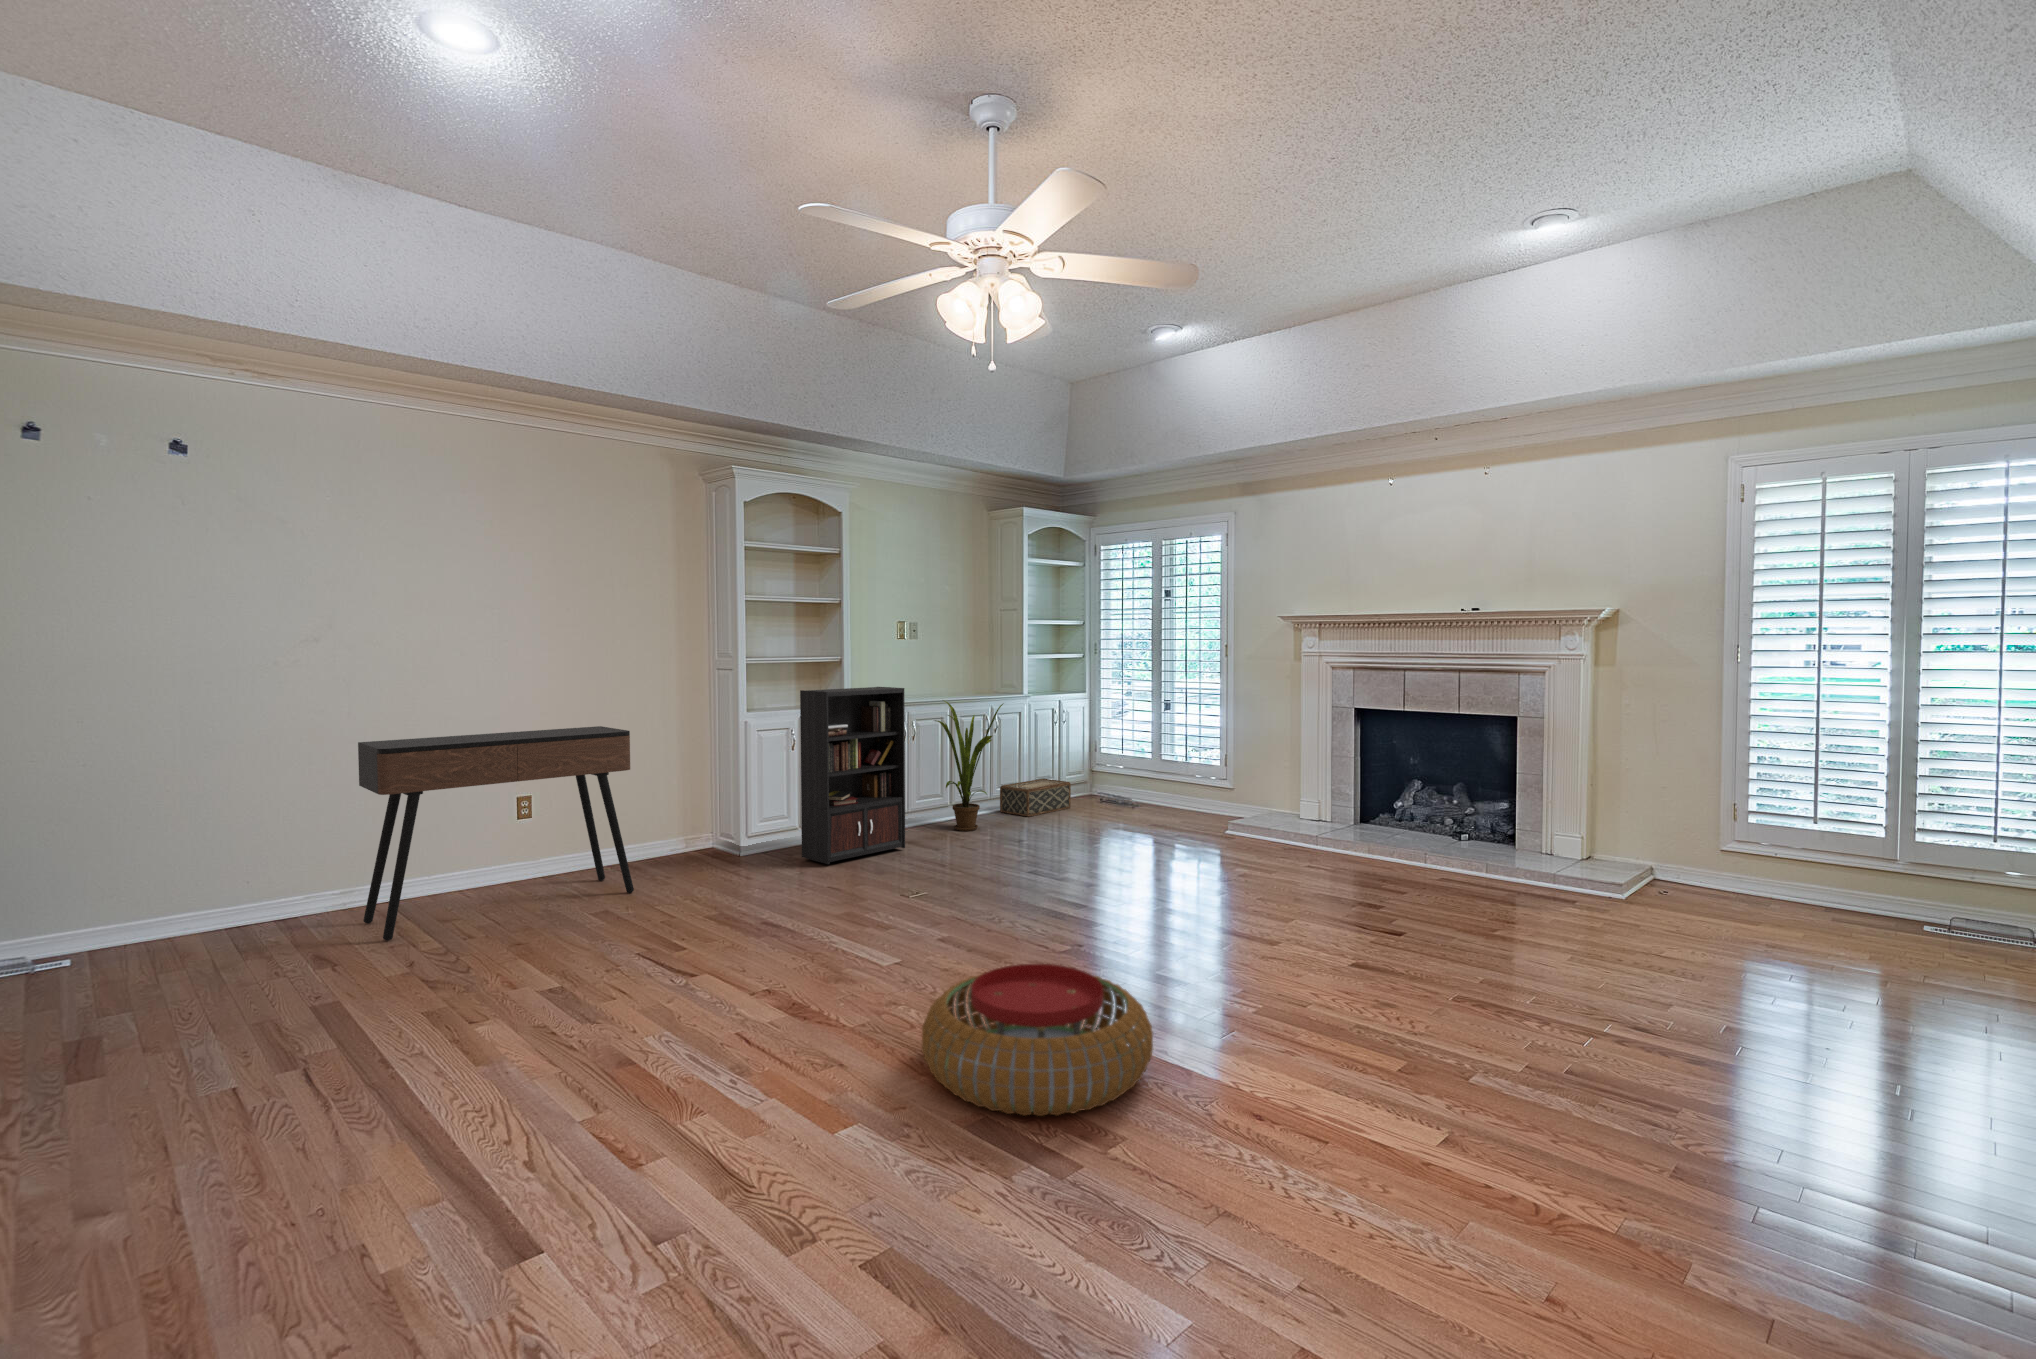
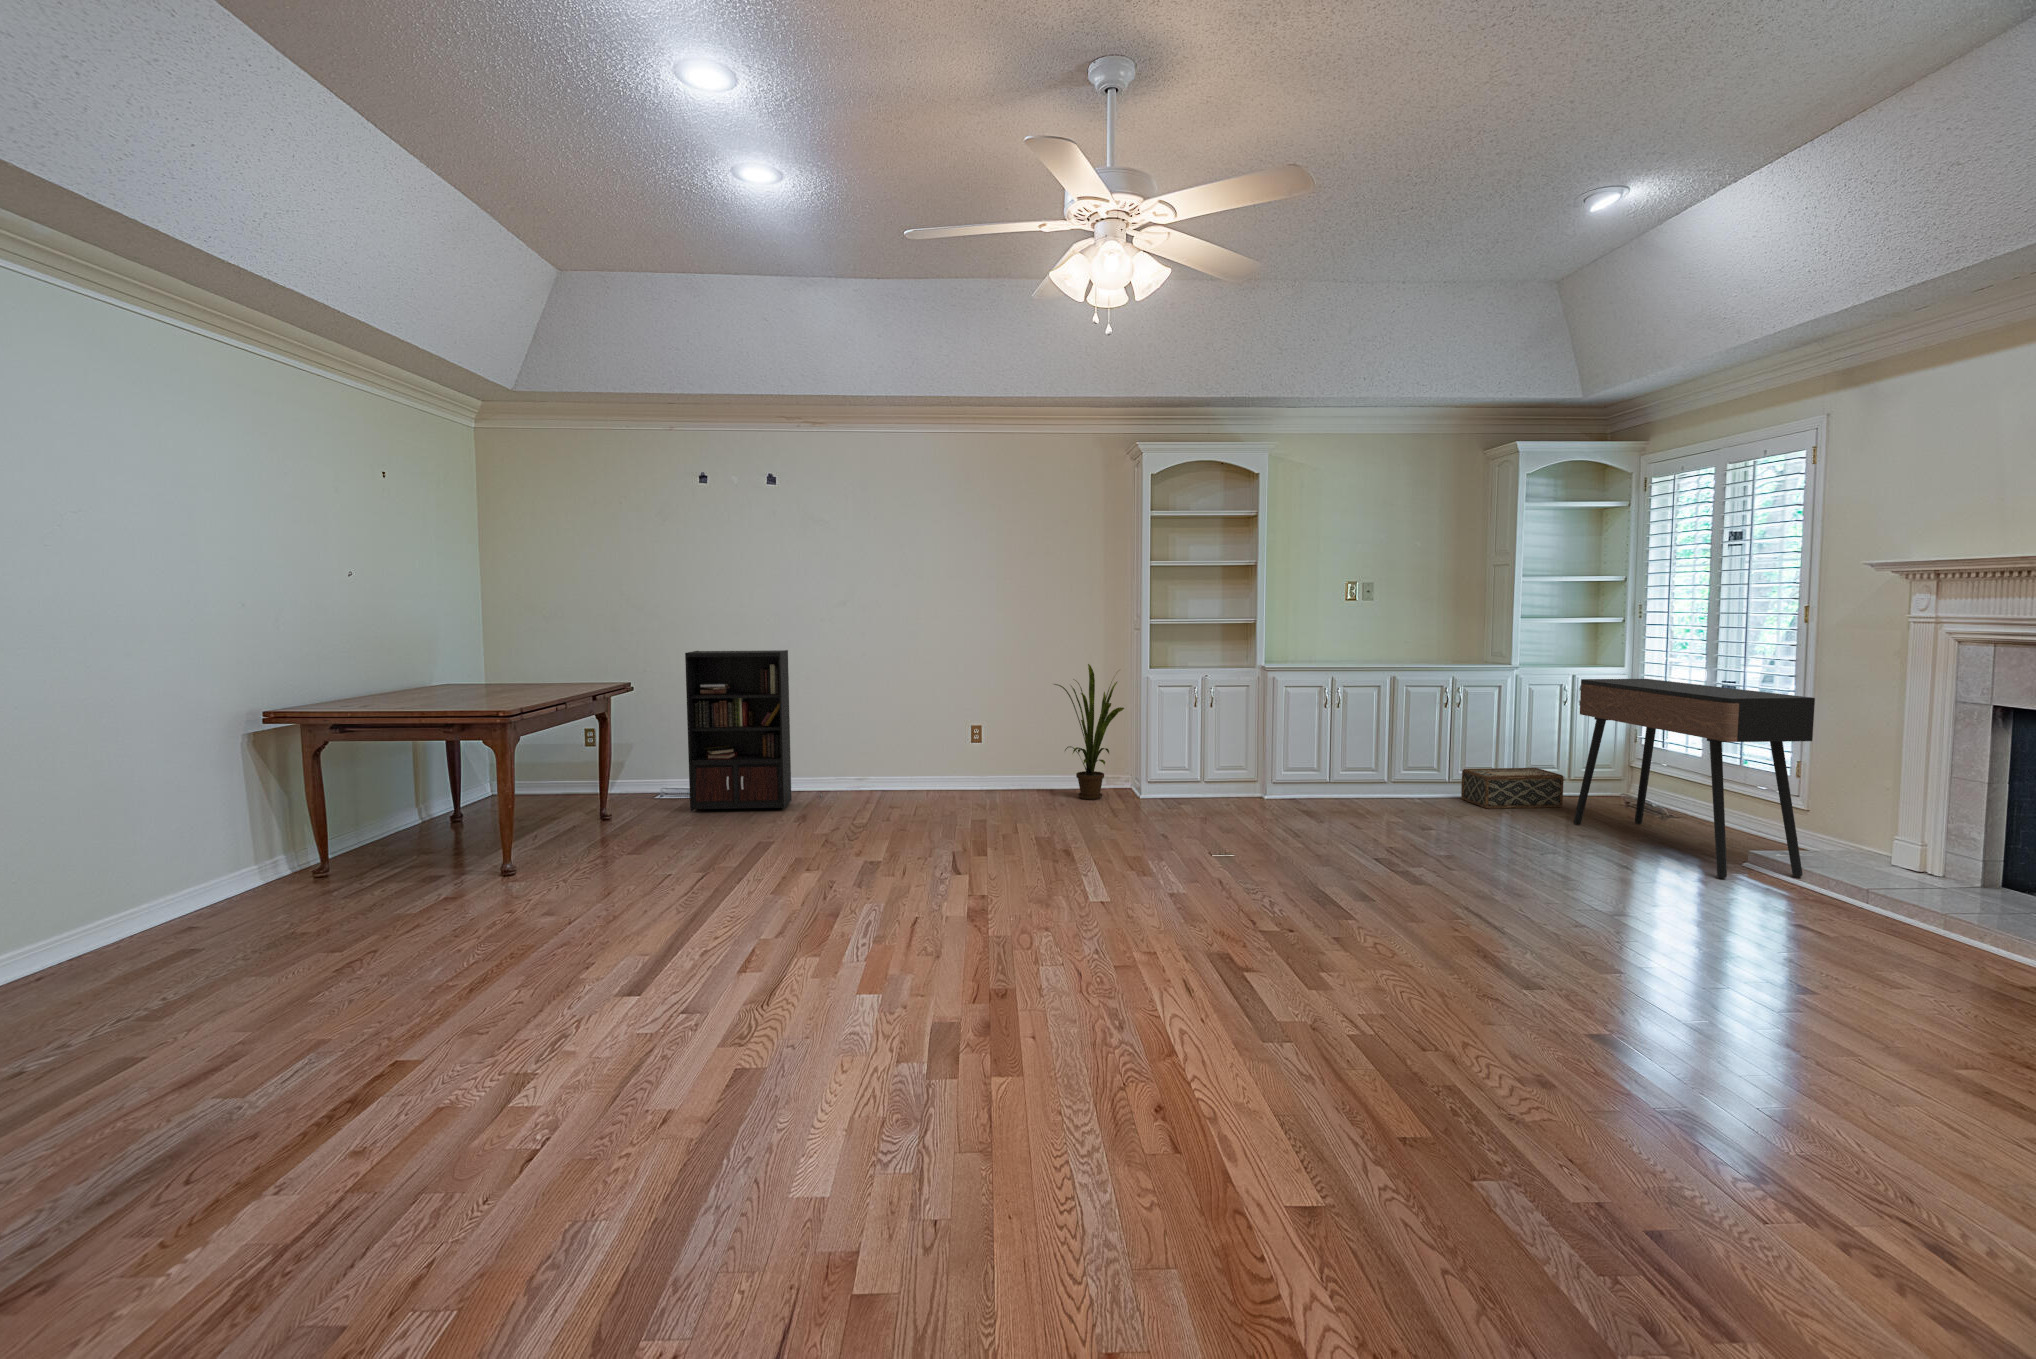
bookcase: present [800,687,905,864] -> present [685,650,822,811]
house plant: present [935,701,1003,831] -> present [1054,664,1124,800]
console table: present [358,726,634,941] -> present [1574,679,1815,878]
pouf: present [922,964,1153,1116] -> none [942,915,1167,1058]

